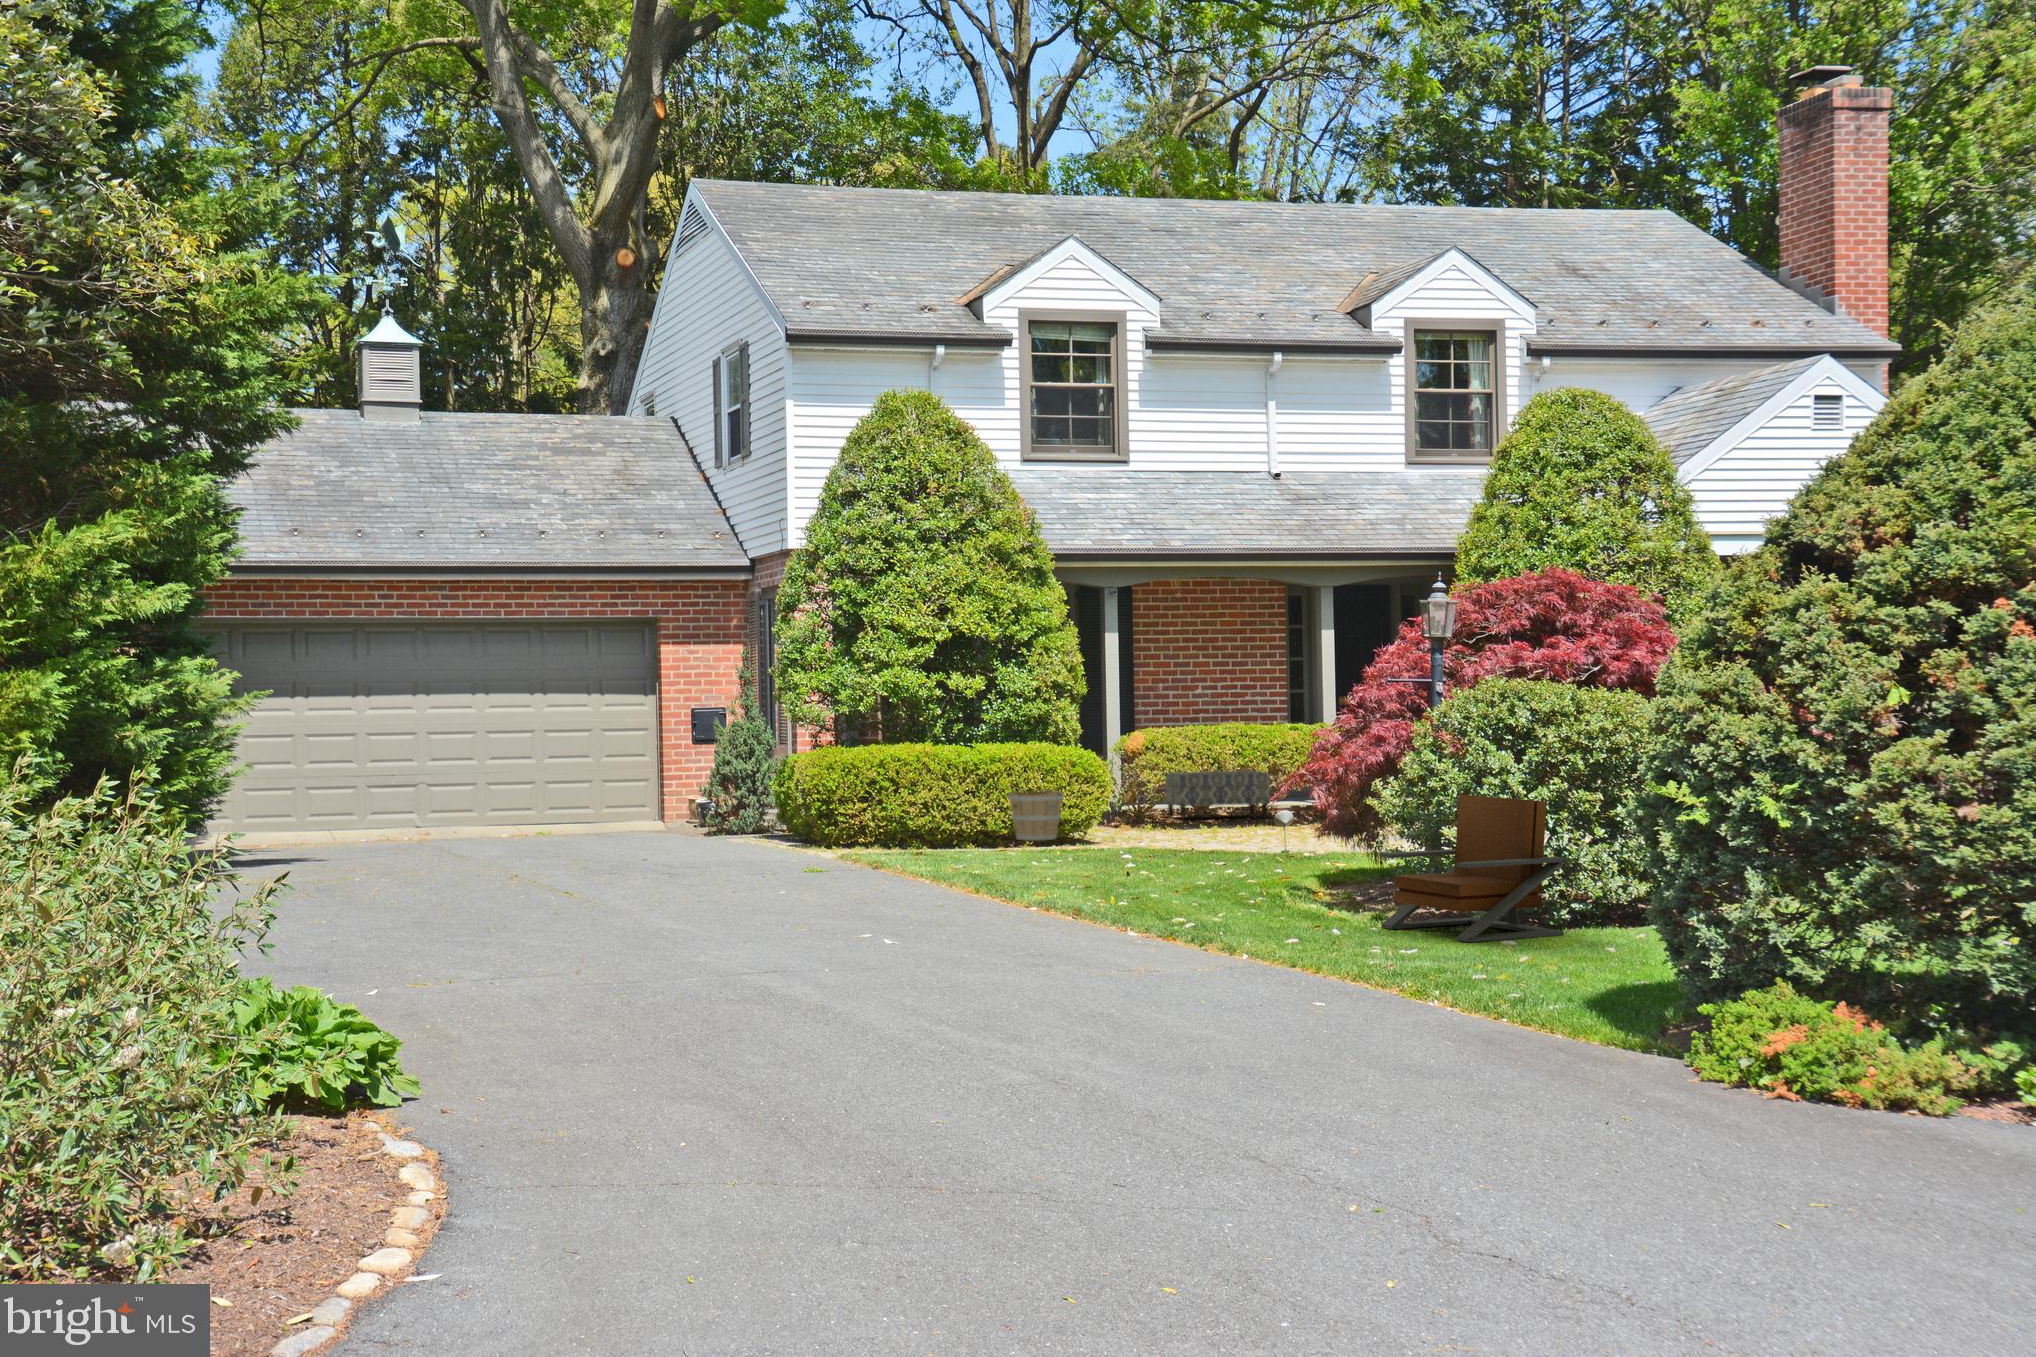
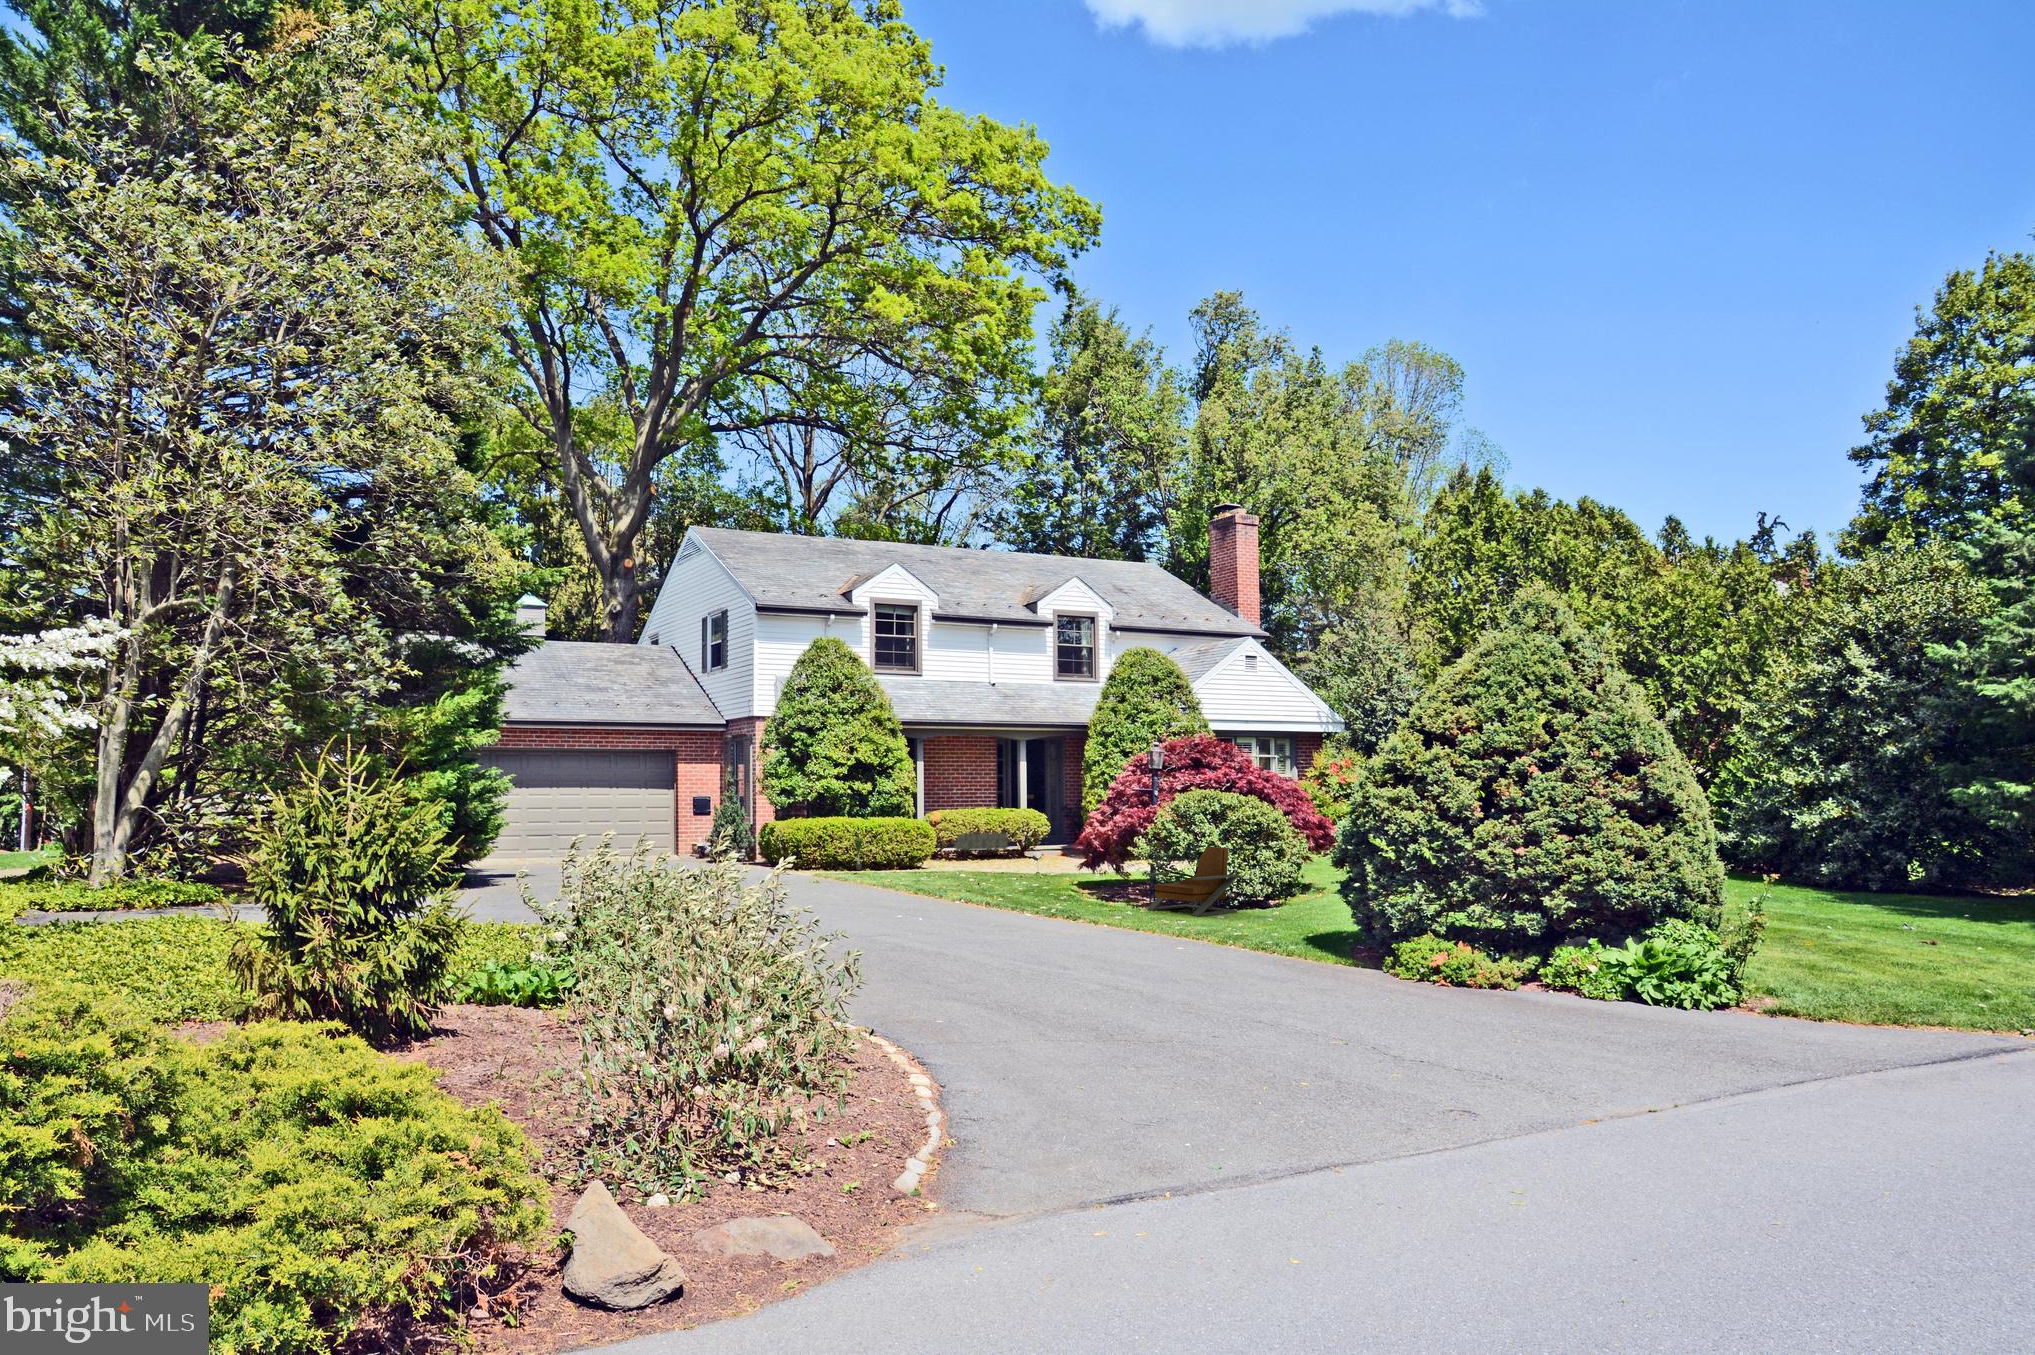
potted plant: none [917,768,965,843] -> present [853,836,863,870]
wooden bucket: present [1008,790,1064,841] -> none [891,842,920,868]

